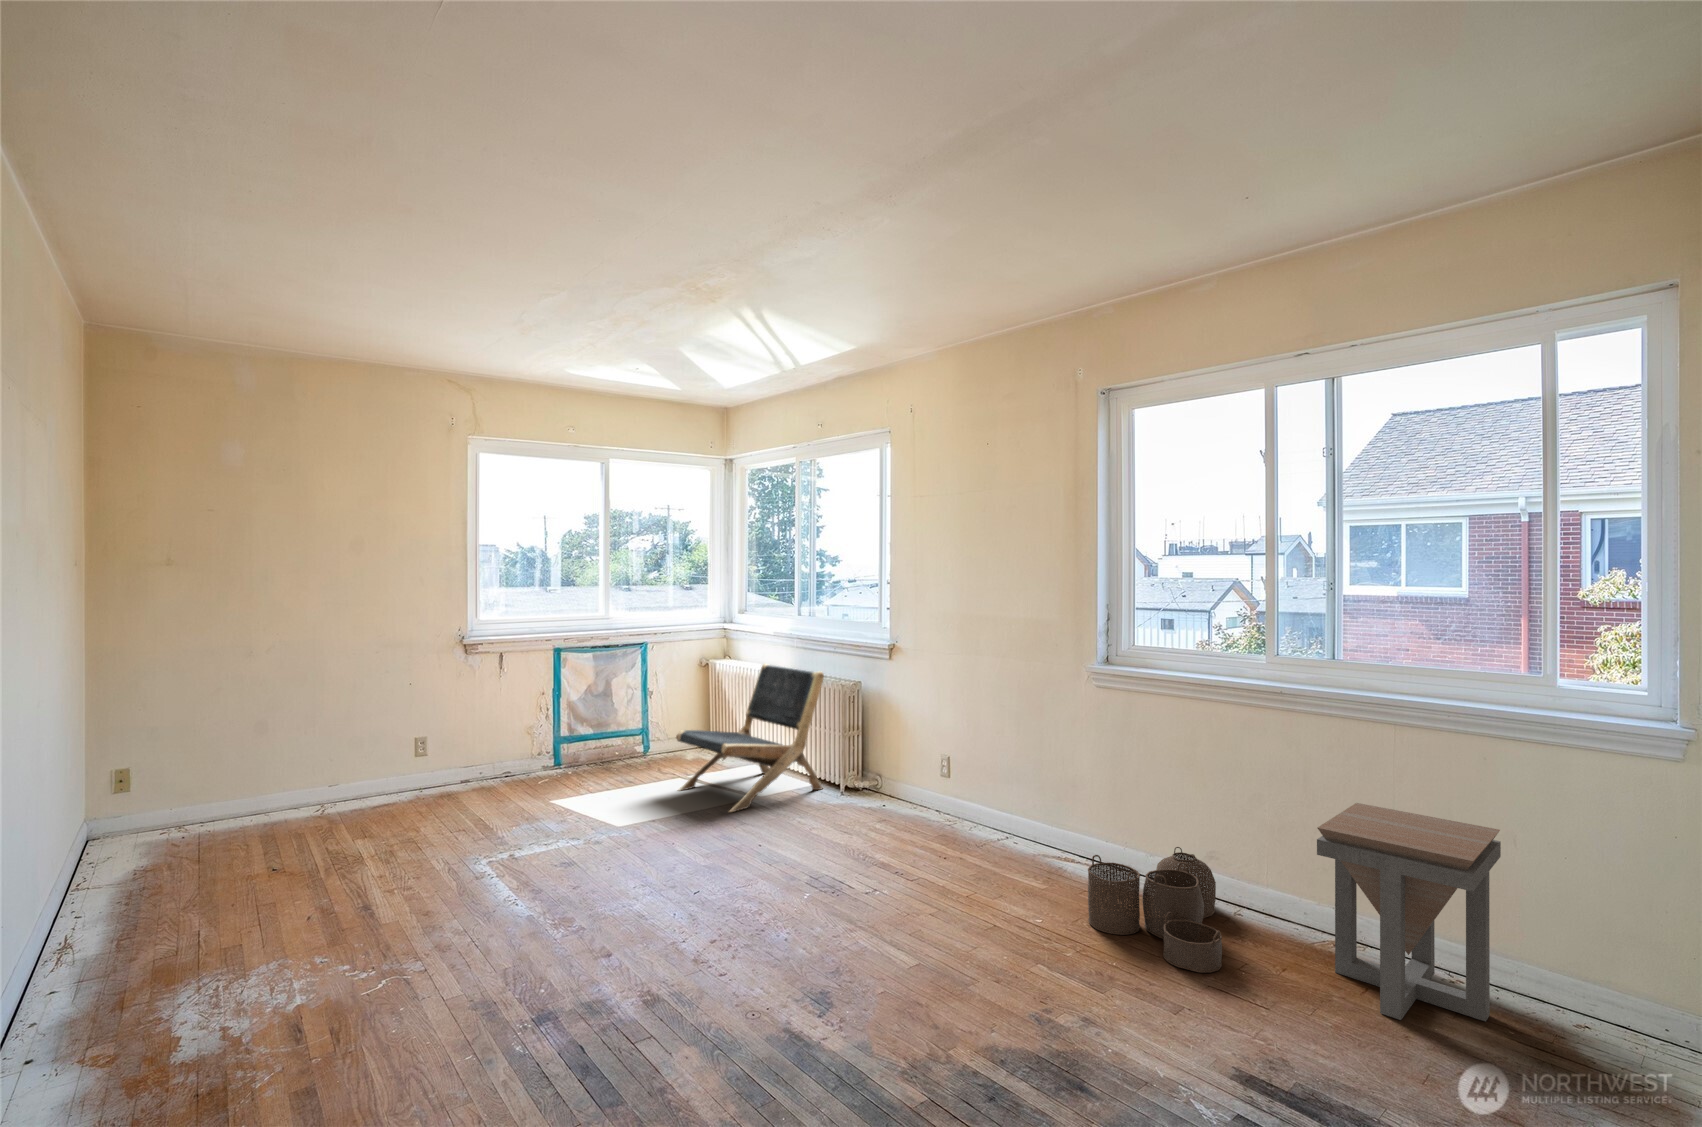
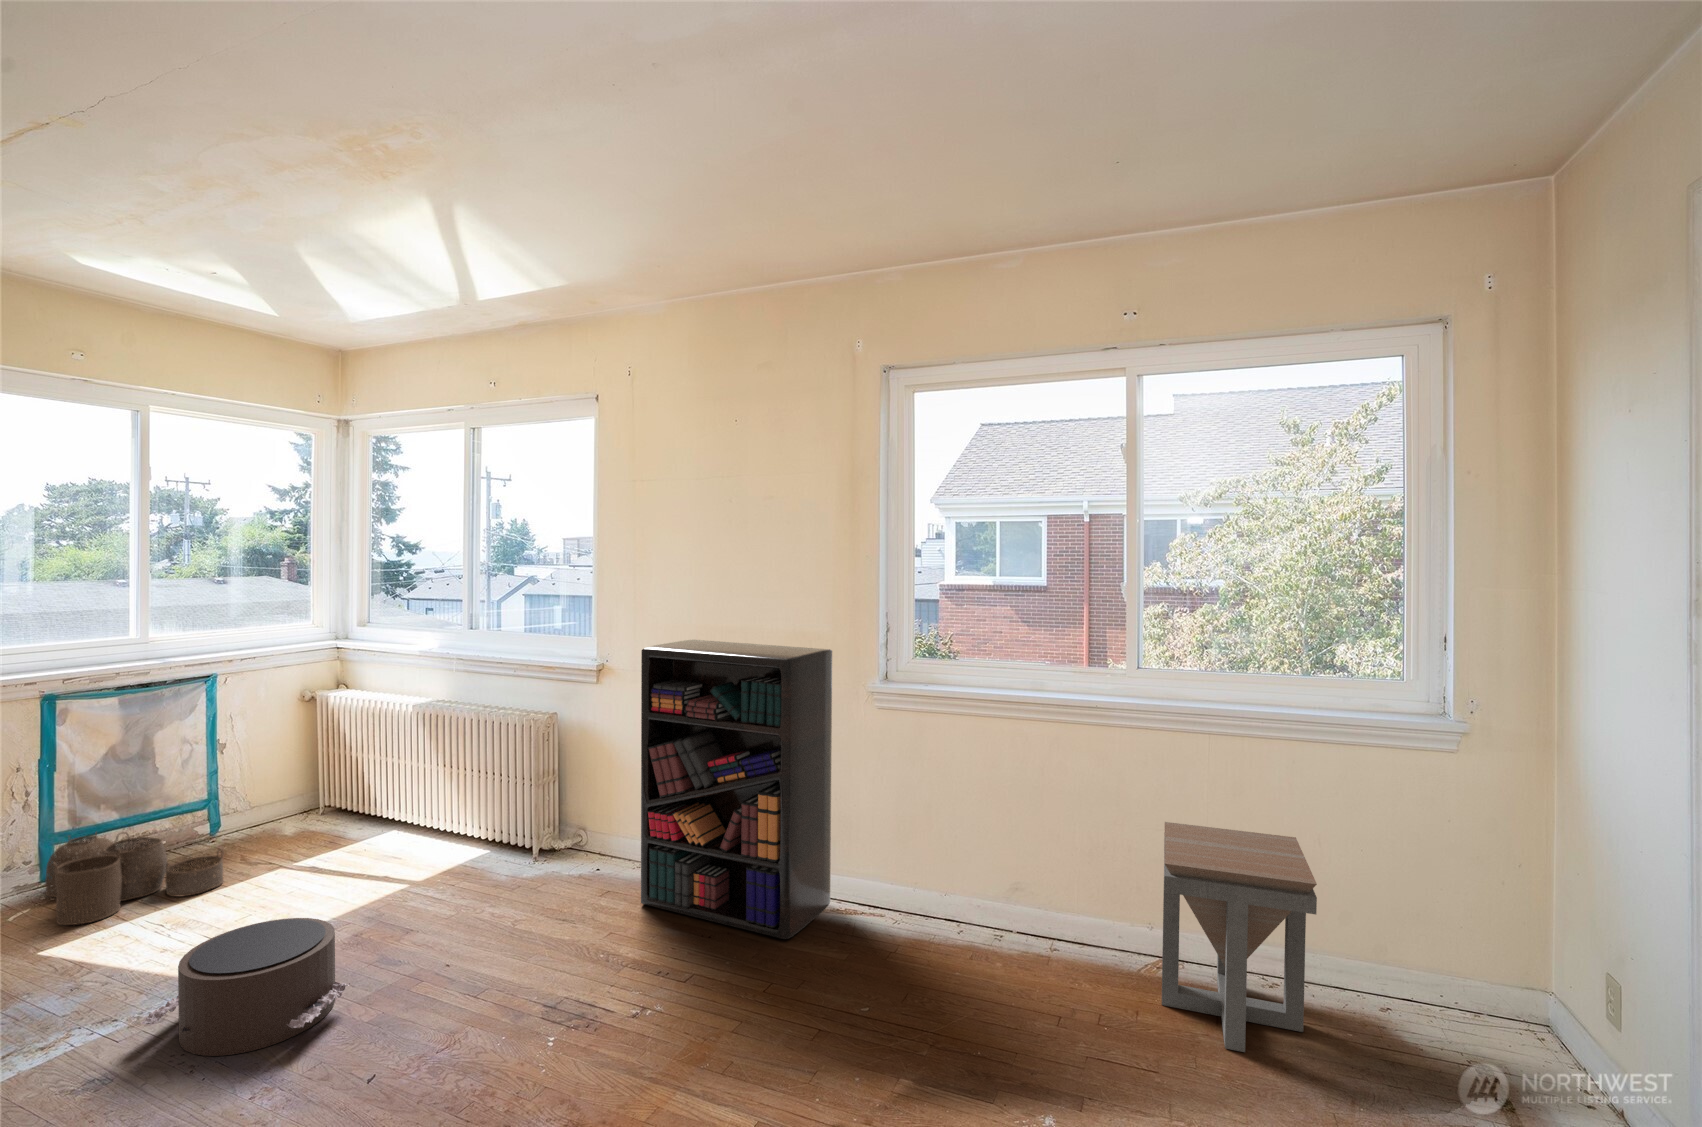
bookshelf: none [903,623,1055,869] -> present [641,640,832,939]
lounge chair: present [676,663,824,812] -> none [281,695,513,918]
pouf: none [588,794,699,866] -> present [141,918,350,1056]
woven basket: present [1088,847,1222,973] -> present [45,832,223,925]

